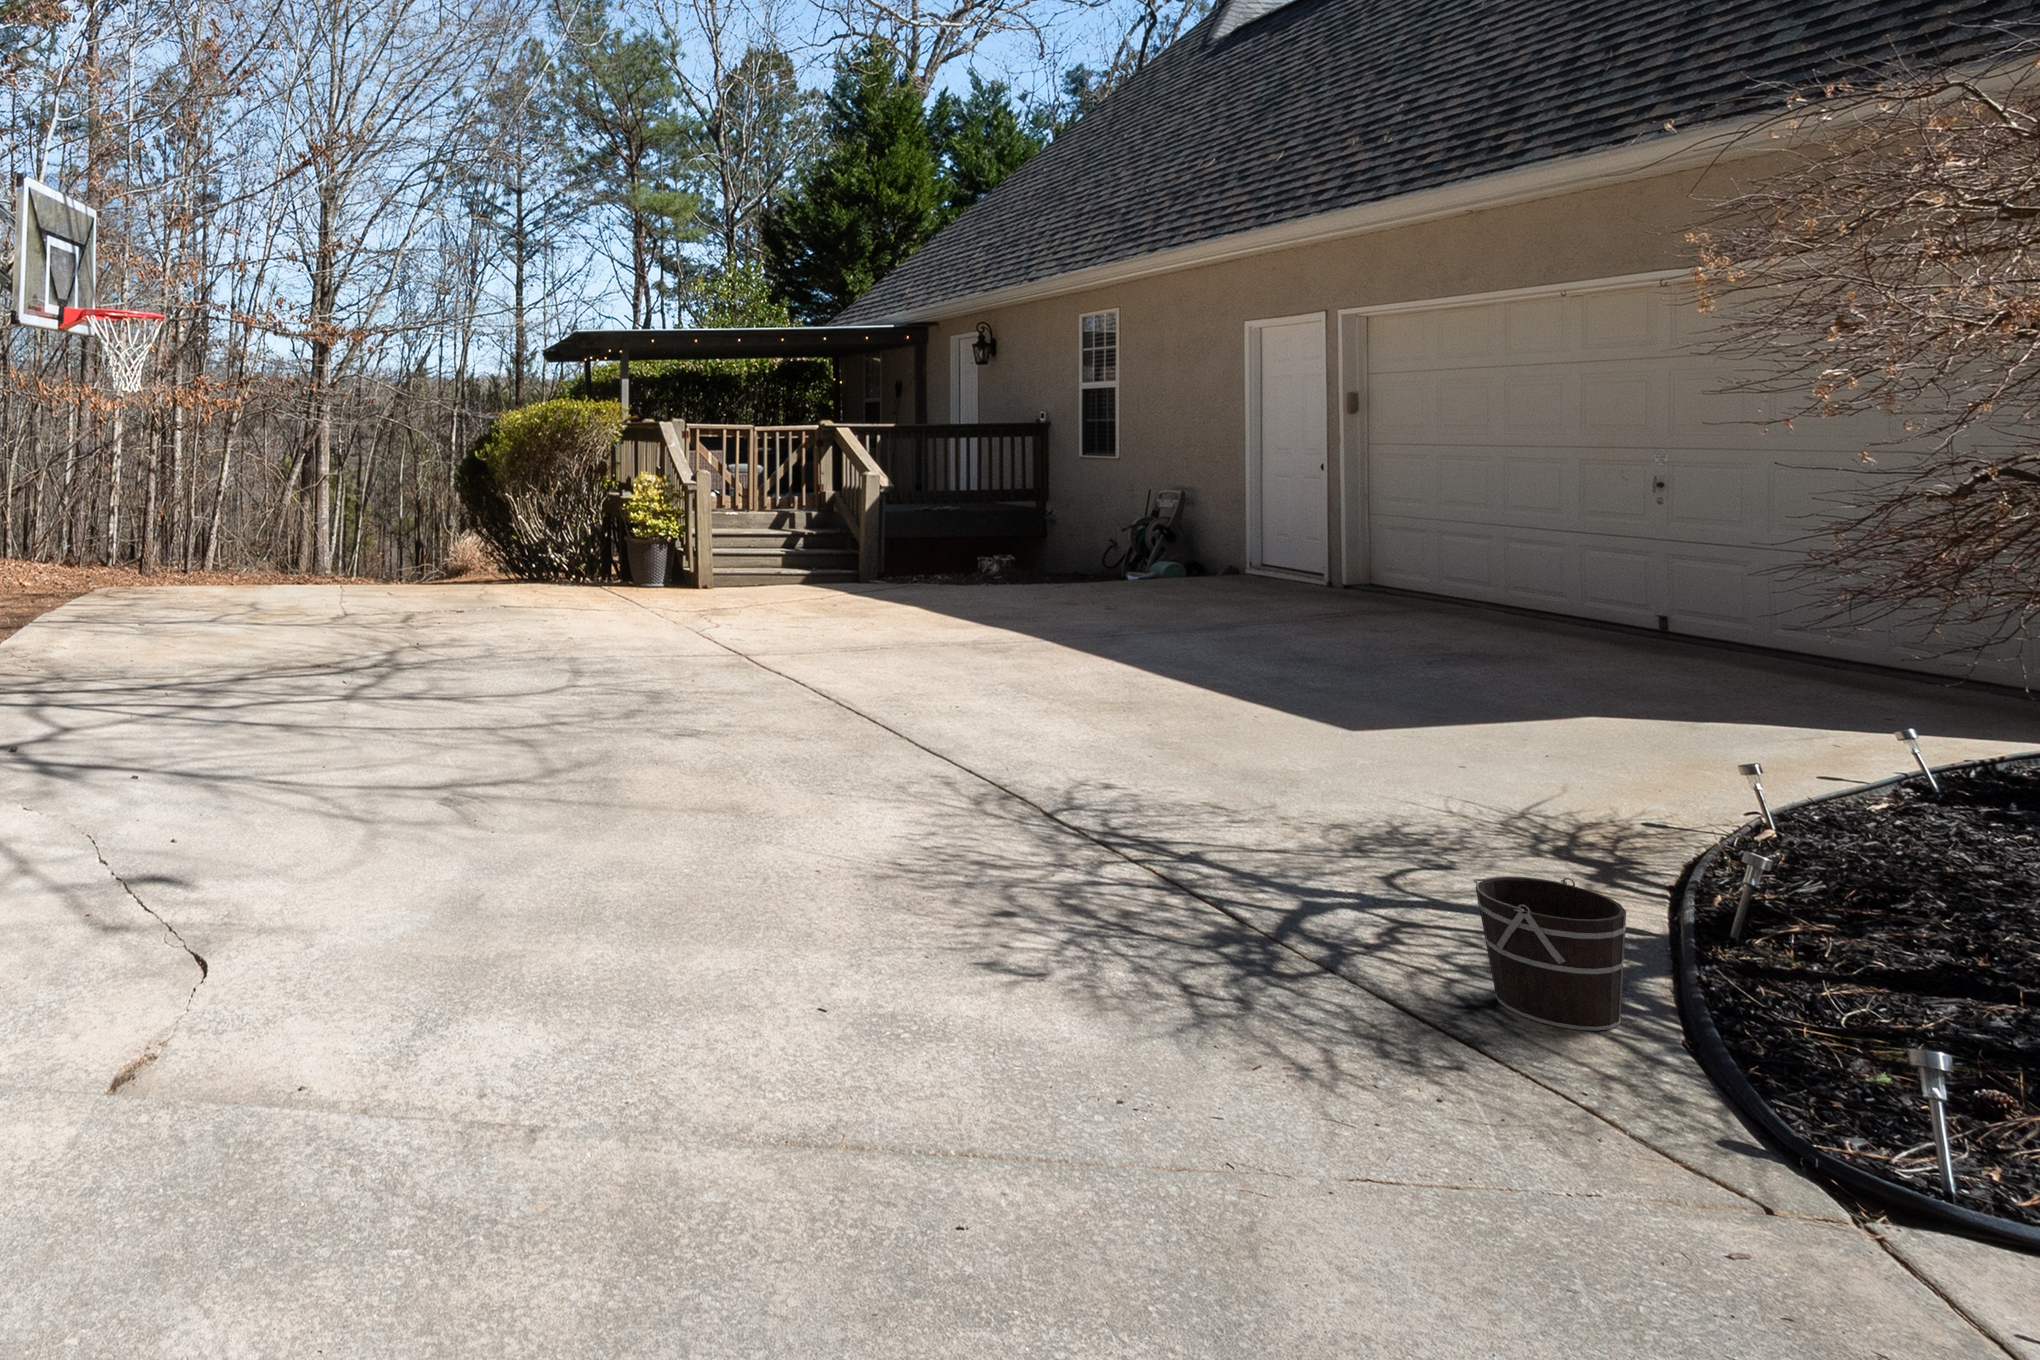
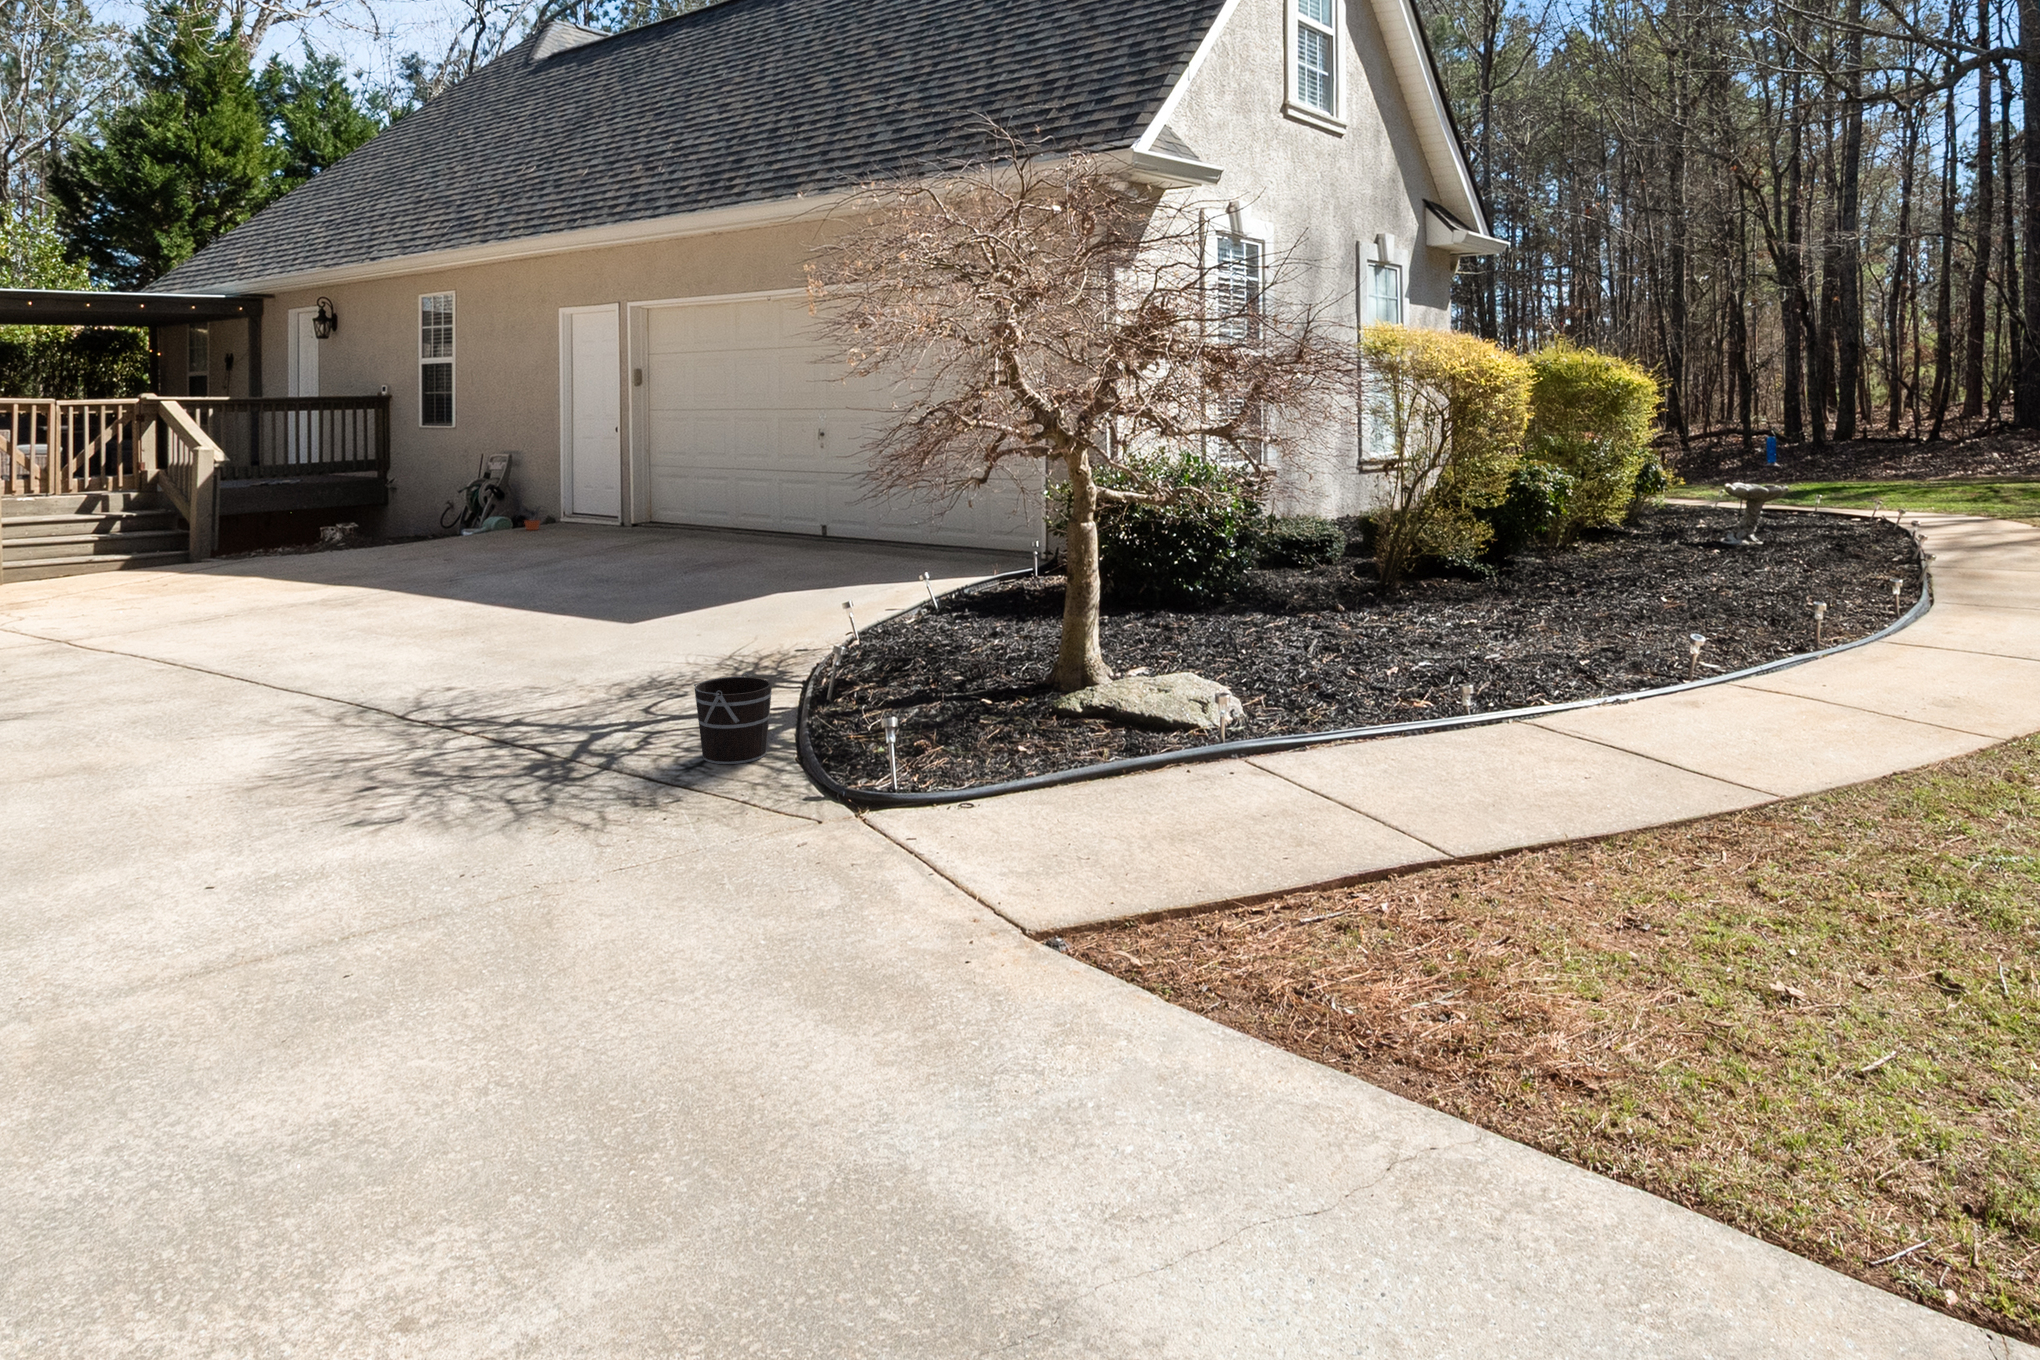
potted plant: none [1192,550,1229,578] -> present [519,507,544,530]

